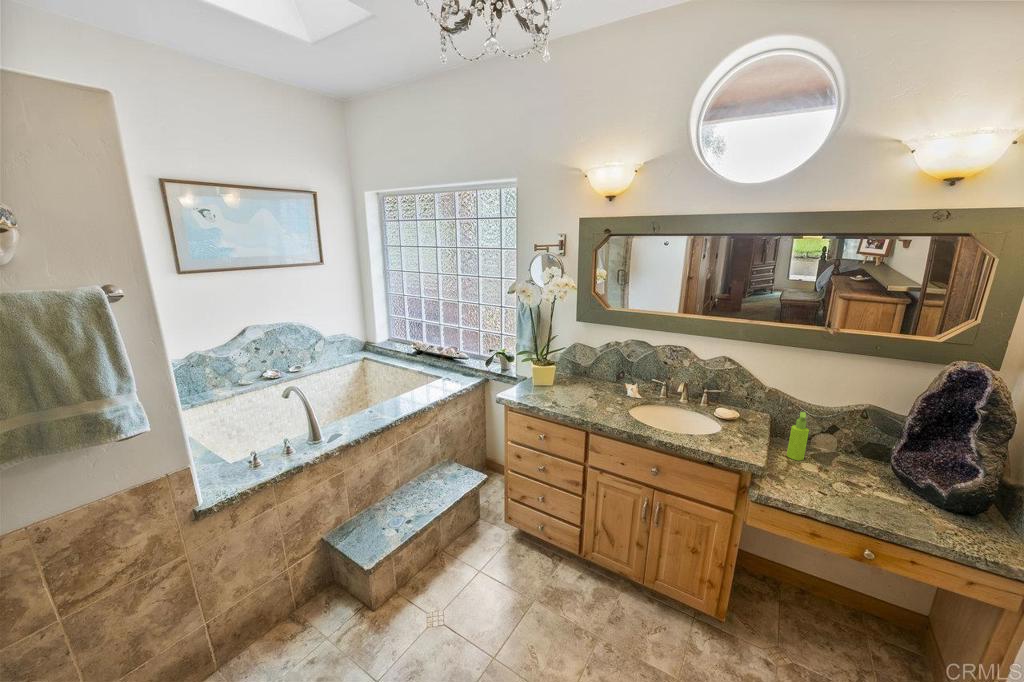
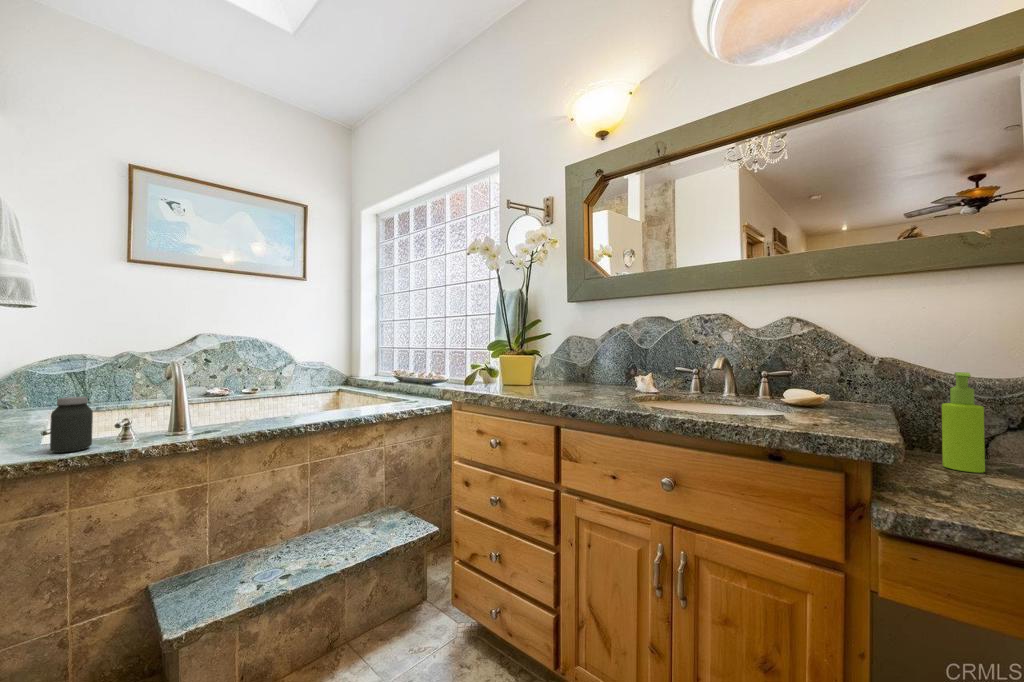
jar: none [251,430,276,470] -> present [50,397,93,453]

